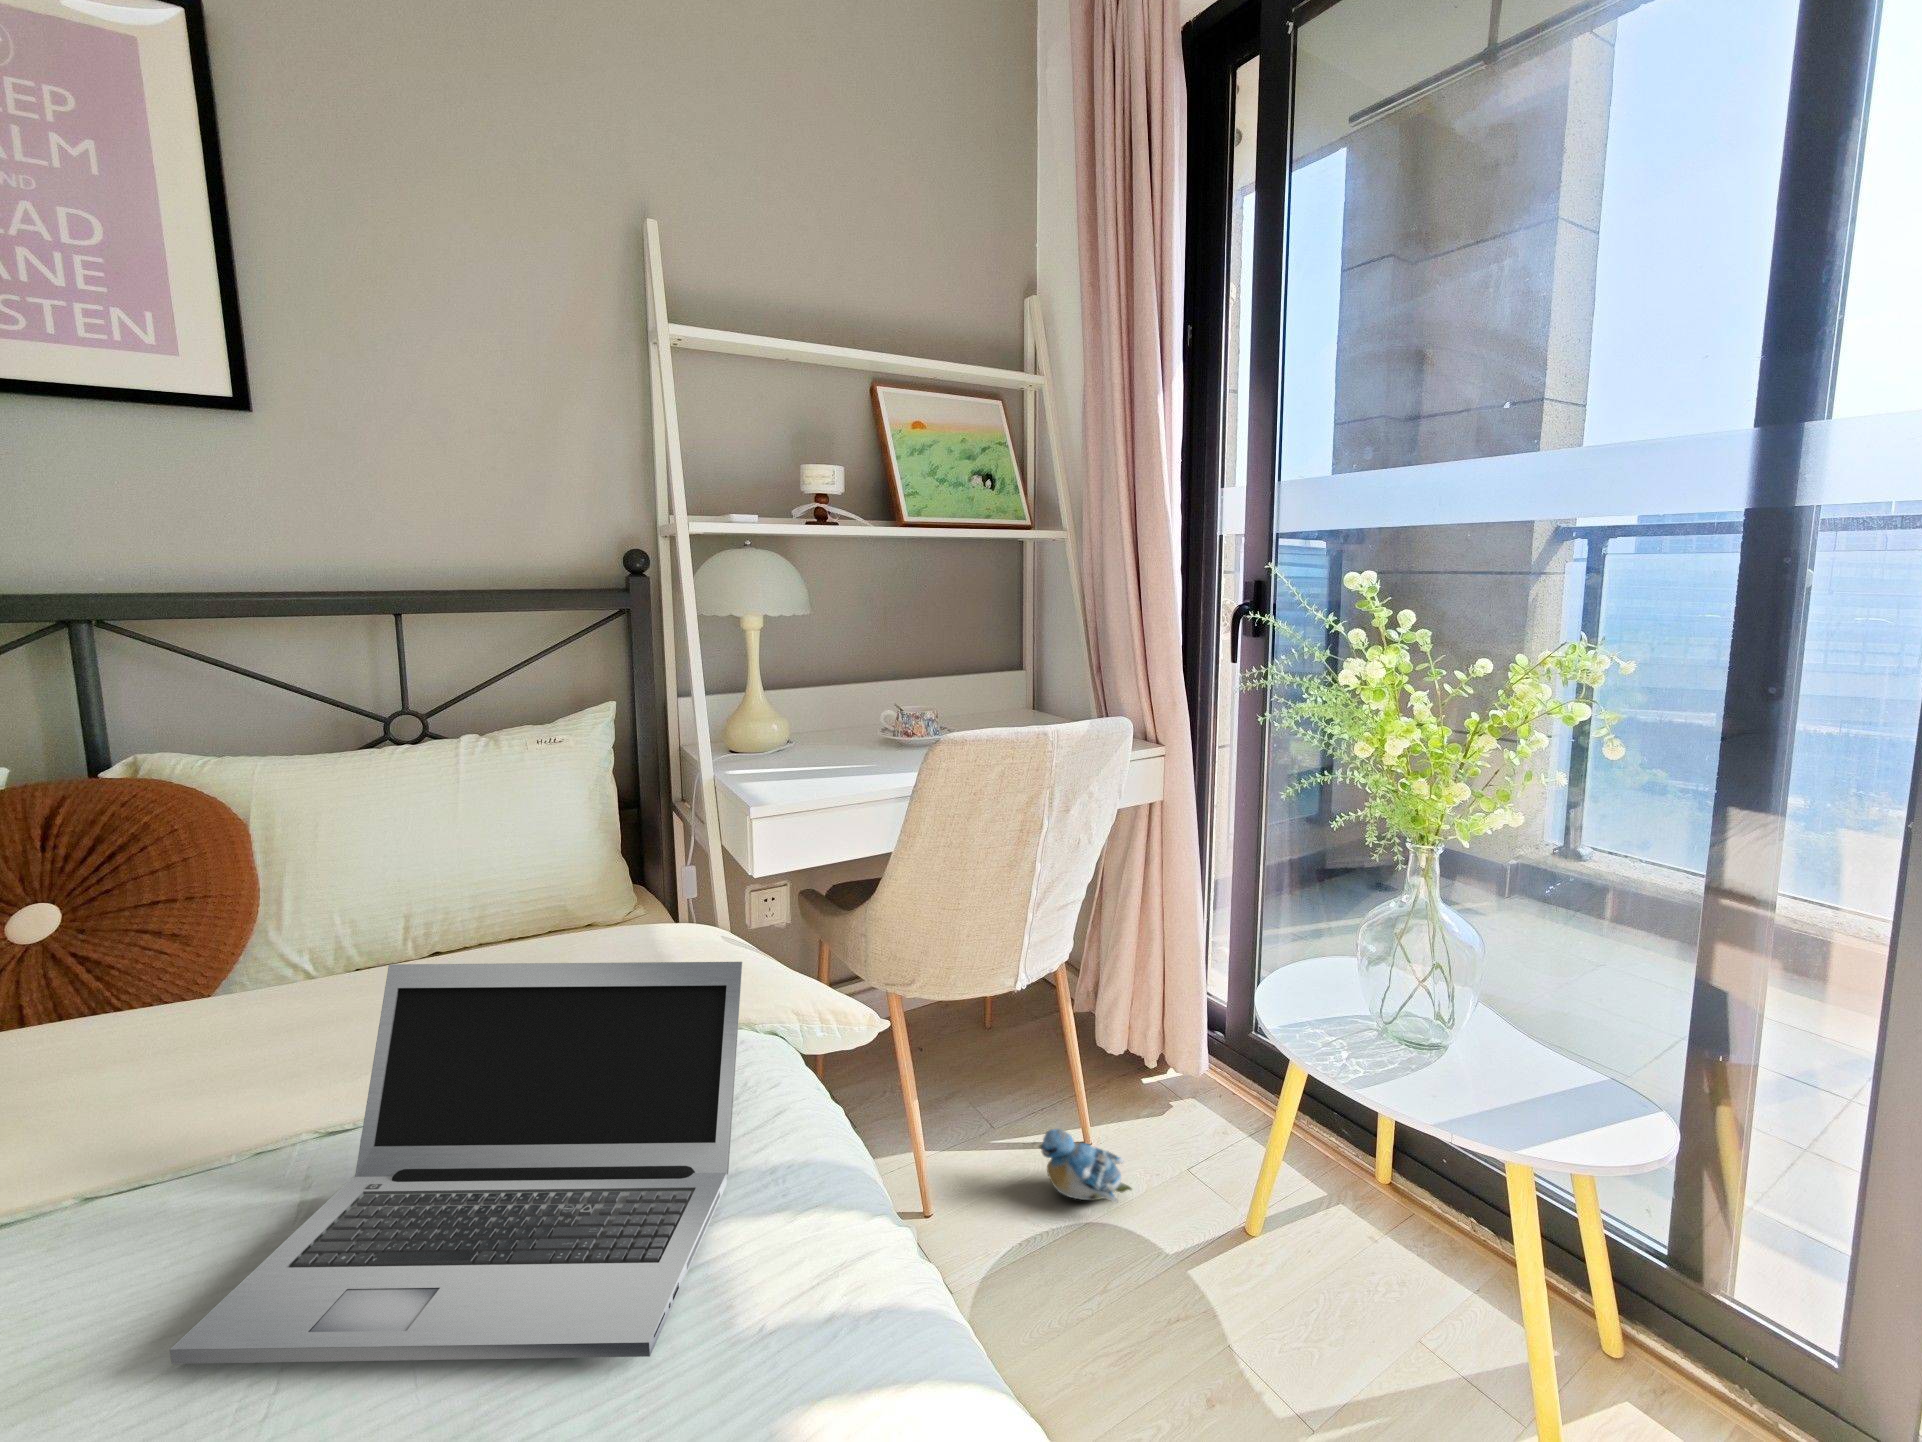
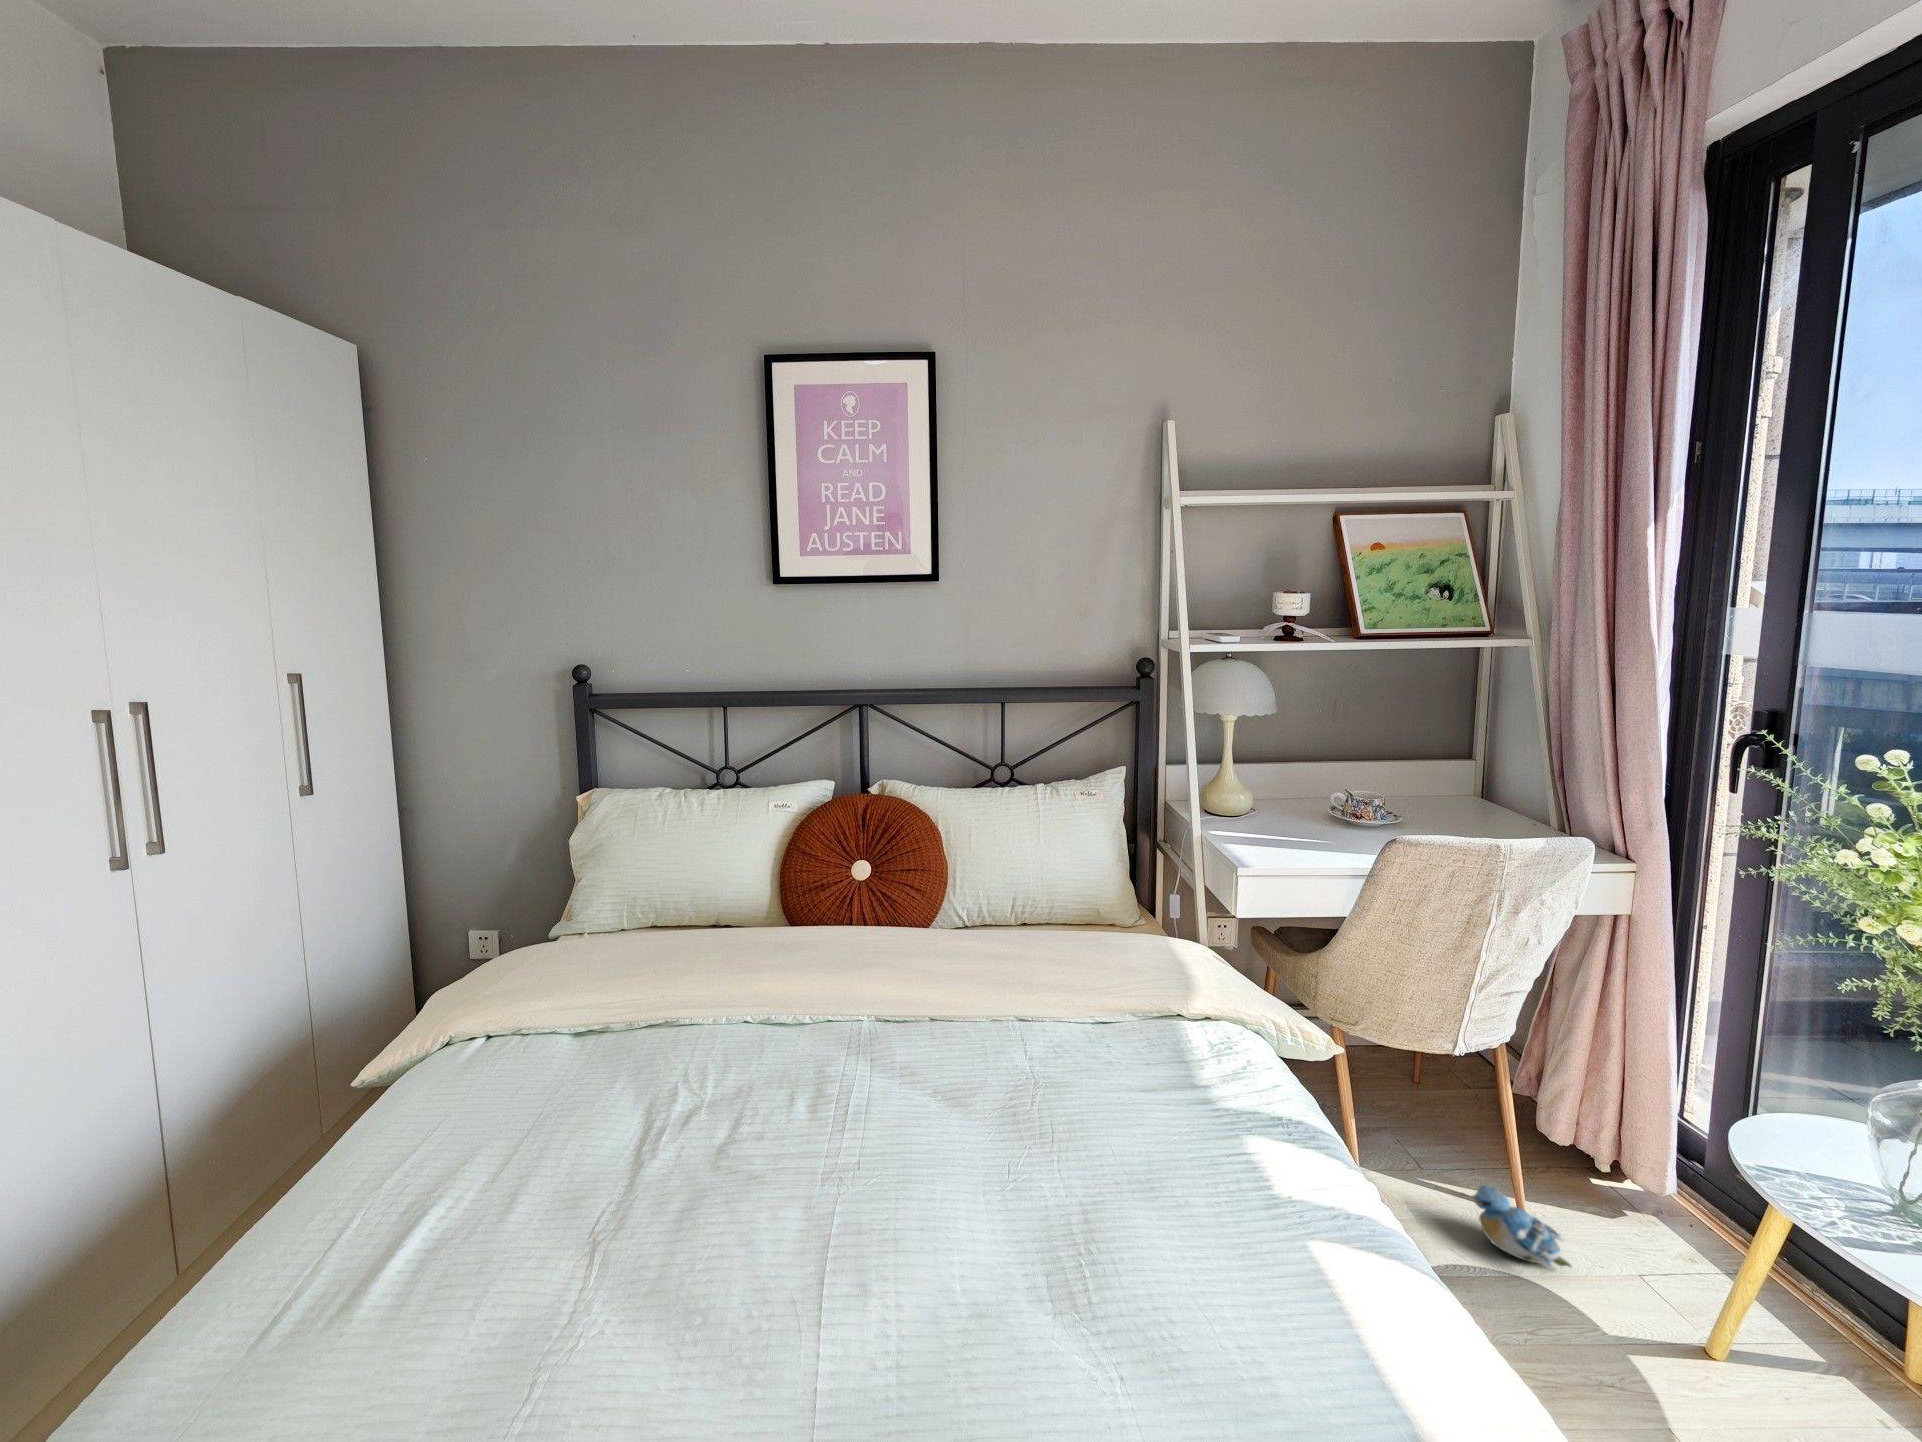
laptop: present [170,962,742,1364] -> none [978,943,1255,1206]

